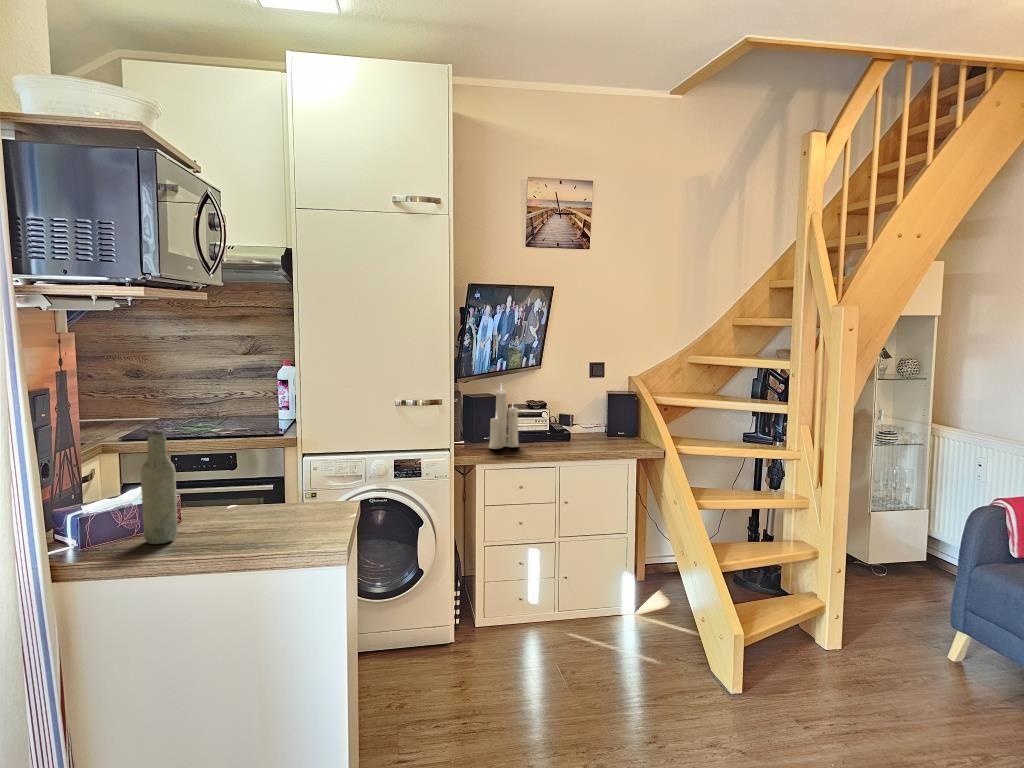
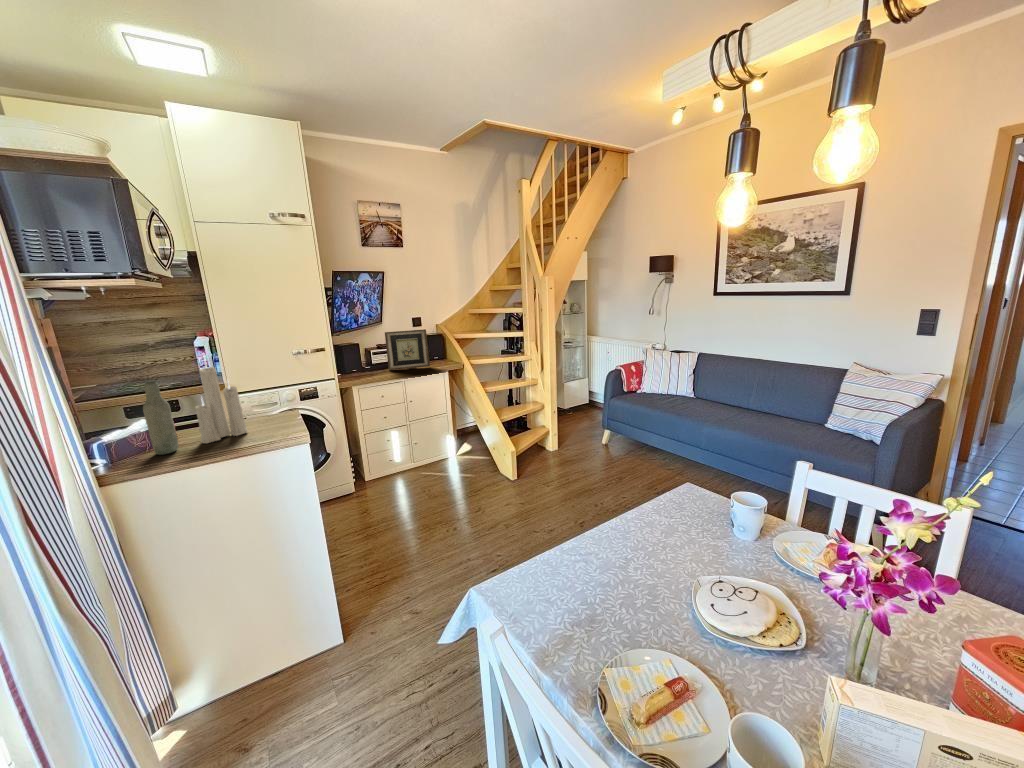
picture frame: none [537,383,607,448] -> present [385,329,430,370]
candle: present [489,390,519,449] -> present [196,362,248,443]

